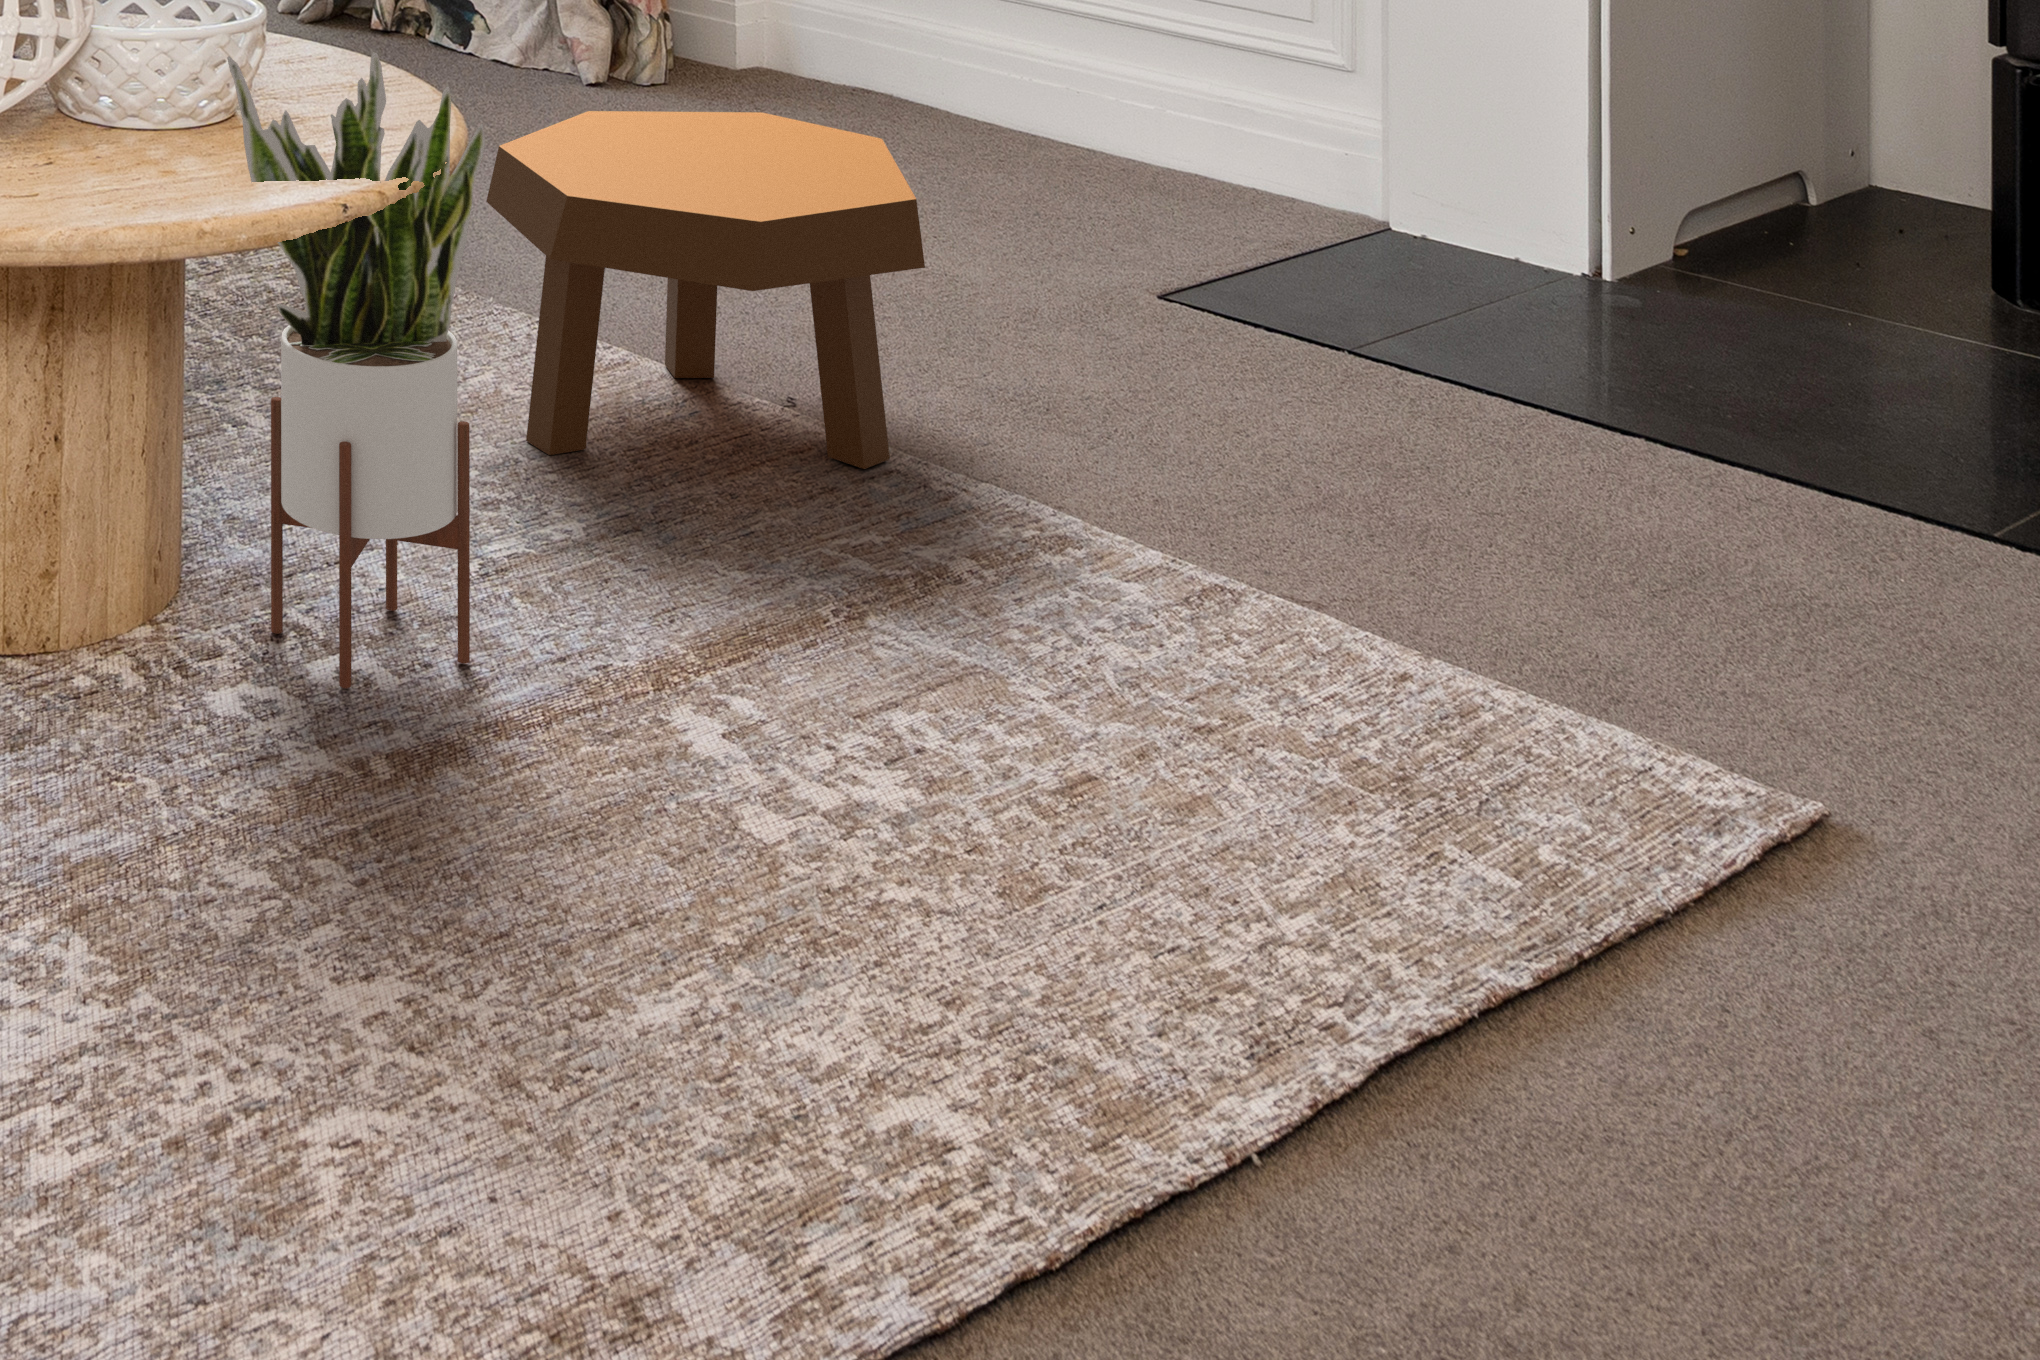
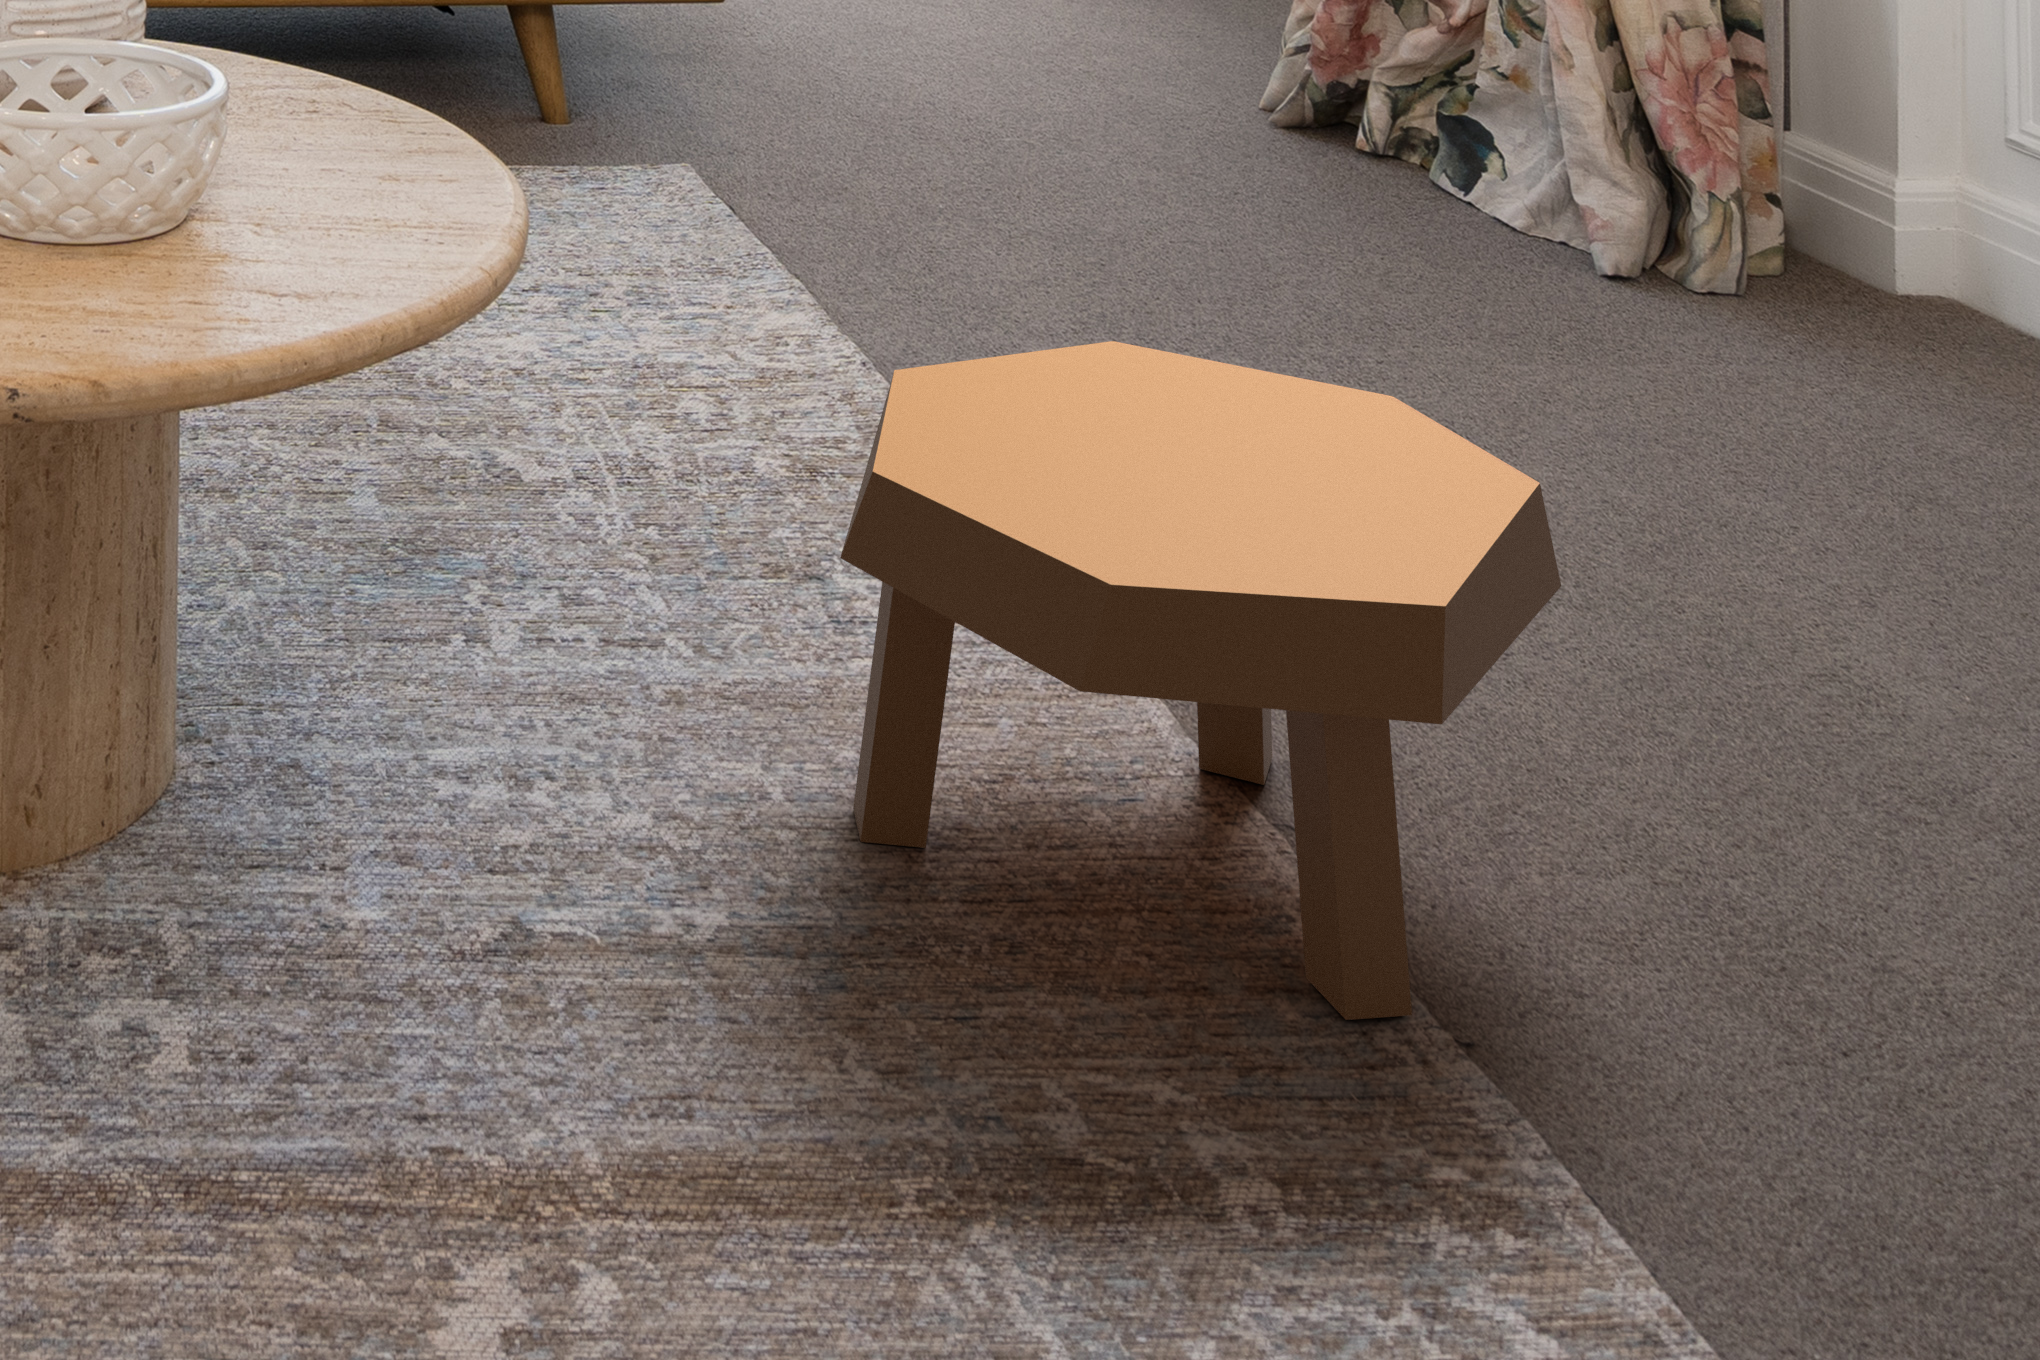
potted plant: present [227,52,485,688] -> none [56,198,403,1149]

